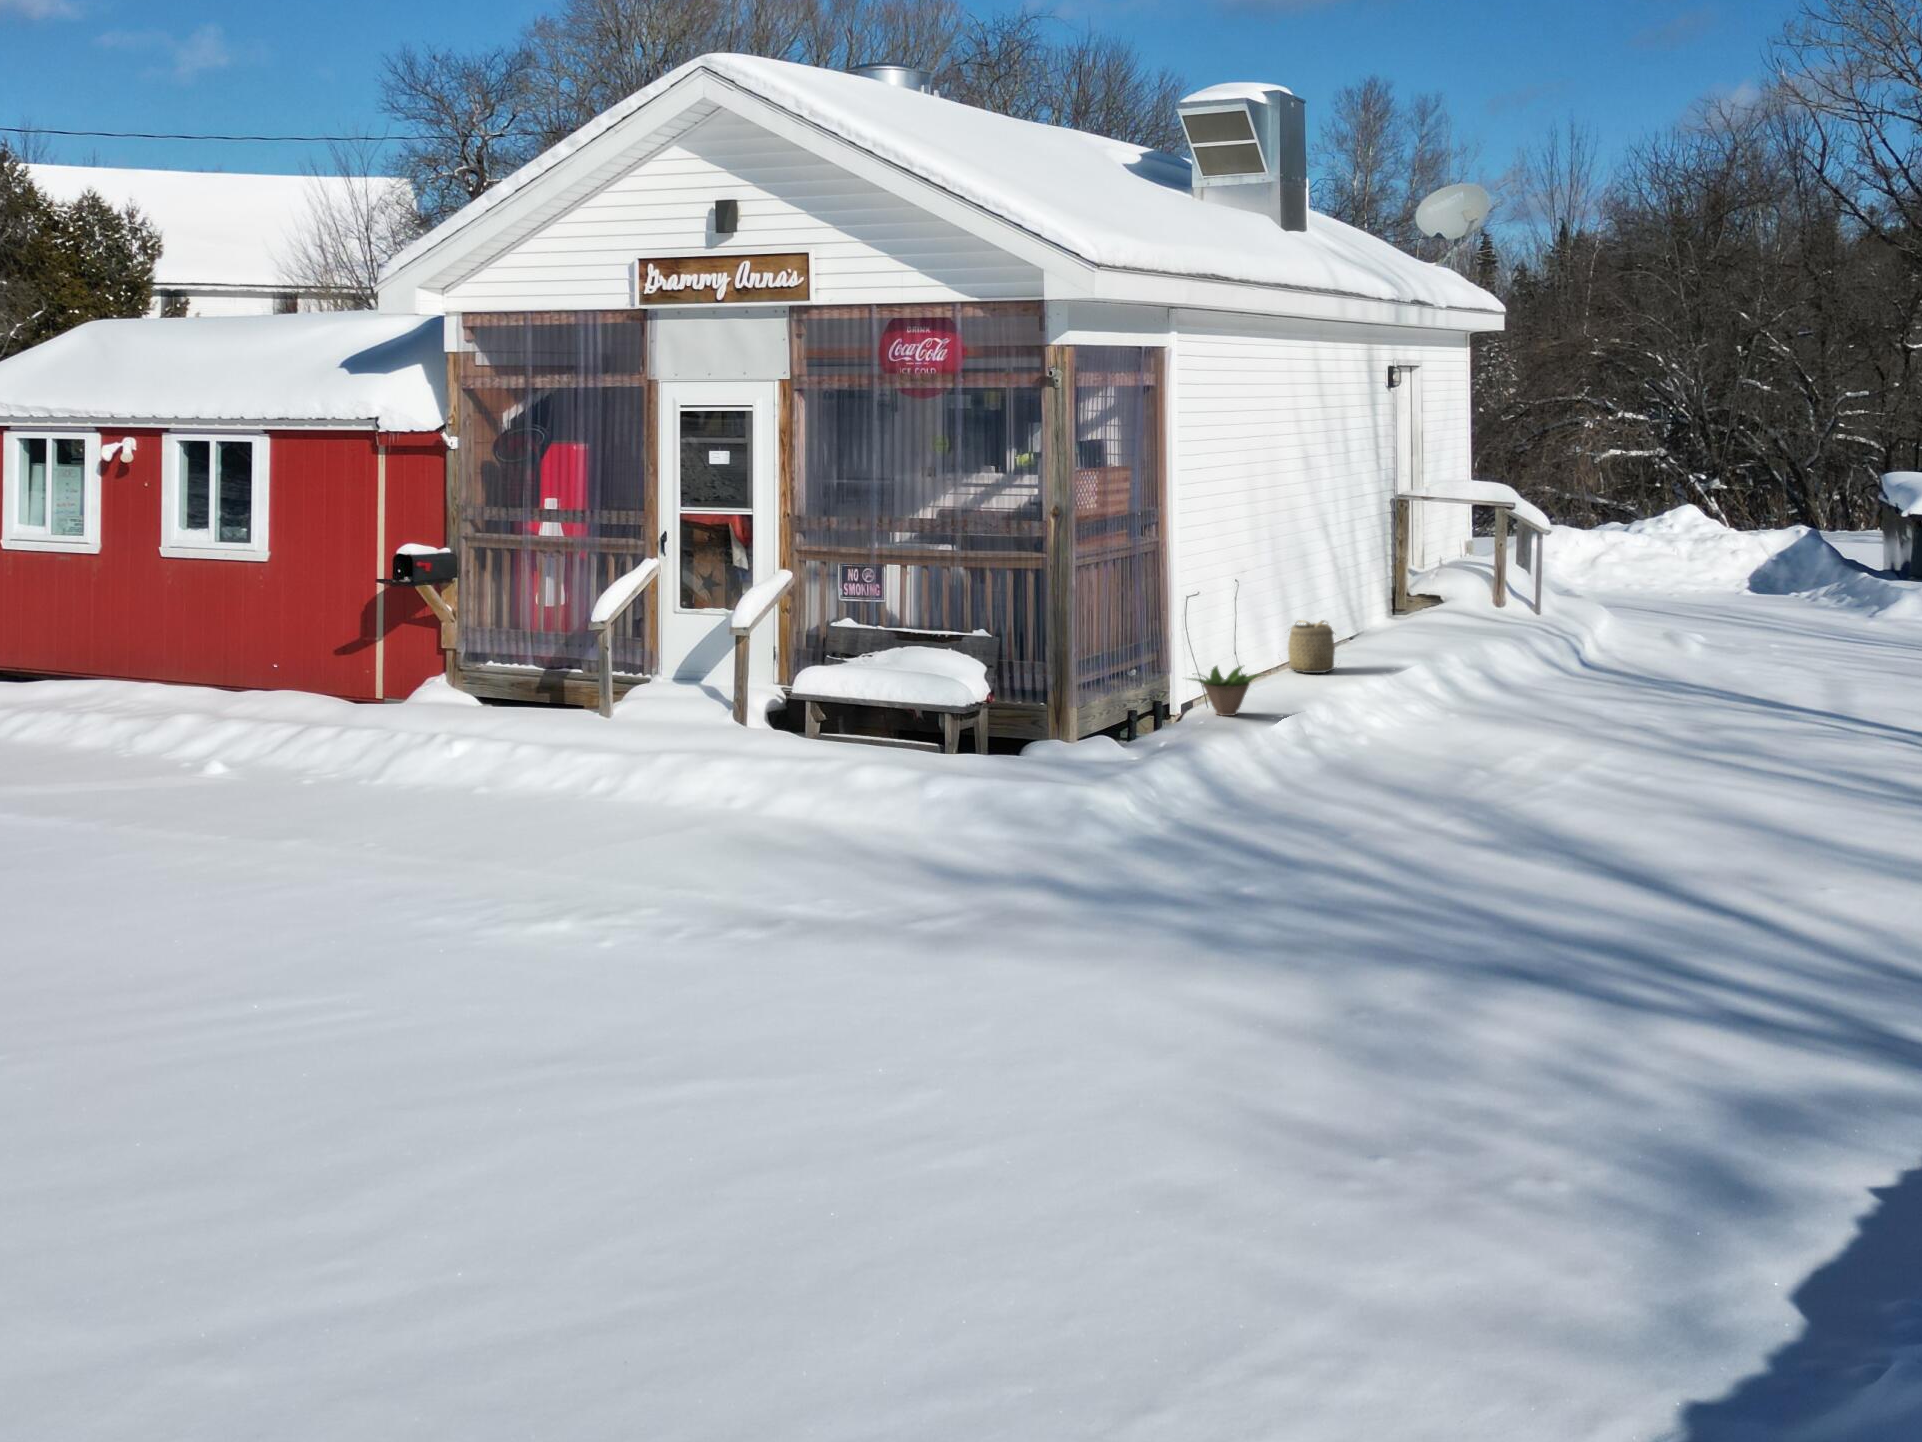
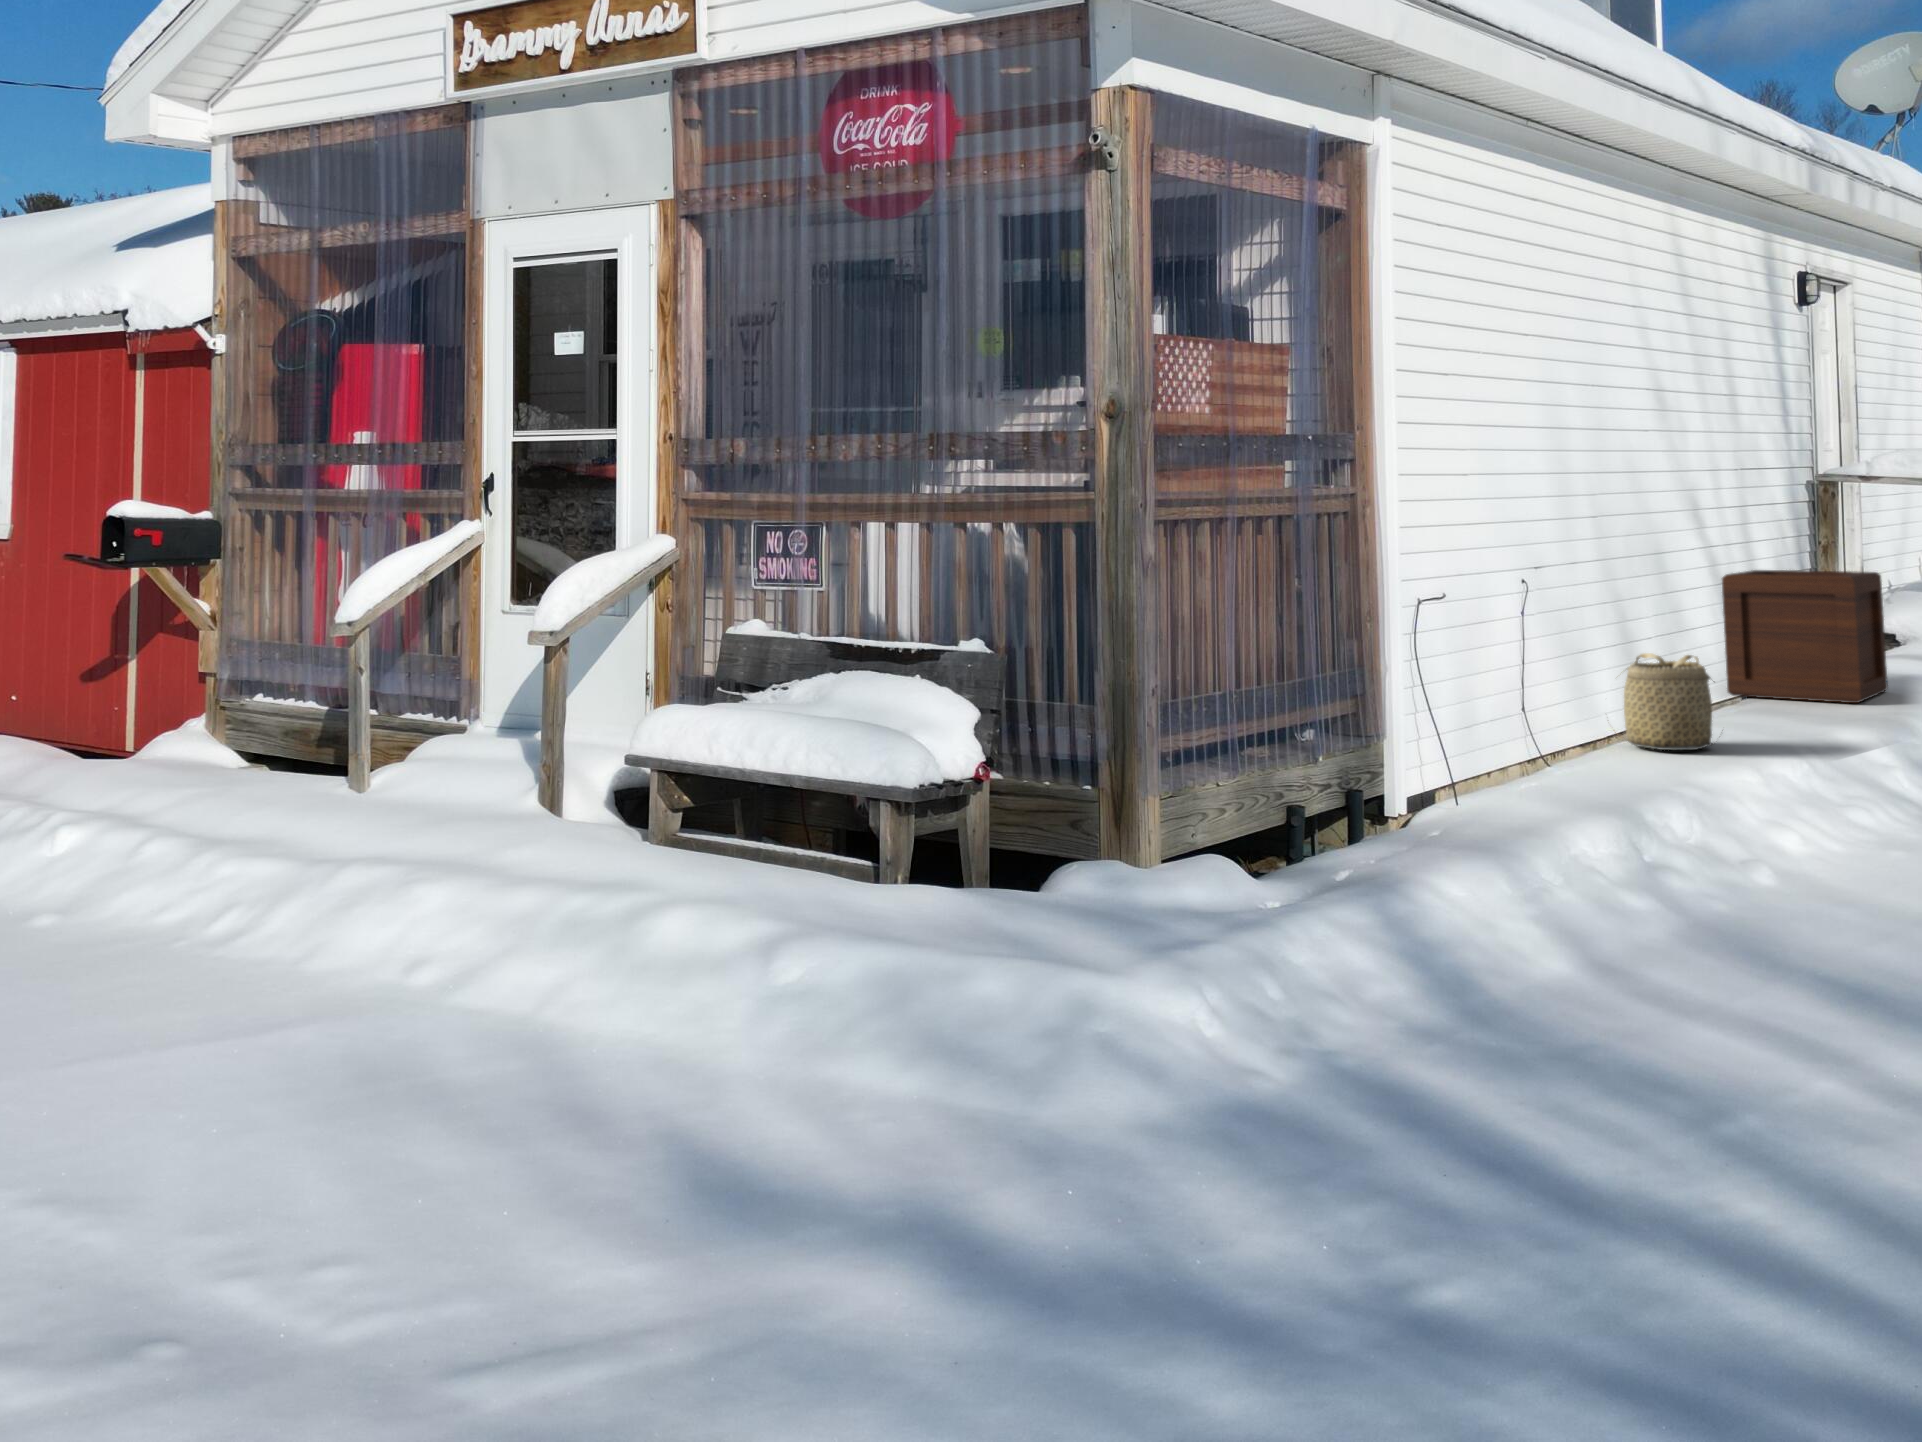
wooden crate: none [1342,562,1432,642] -> present [1722,570,1888,703]
decorative plant: present [1190,666,1263,716] -> none [1400,727,1569,827]

